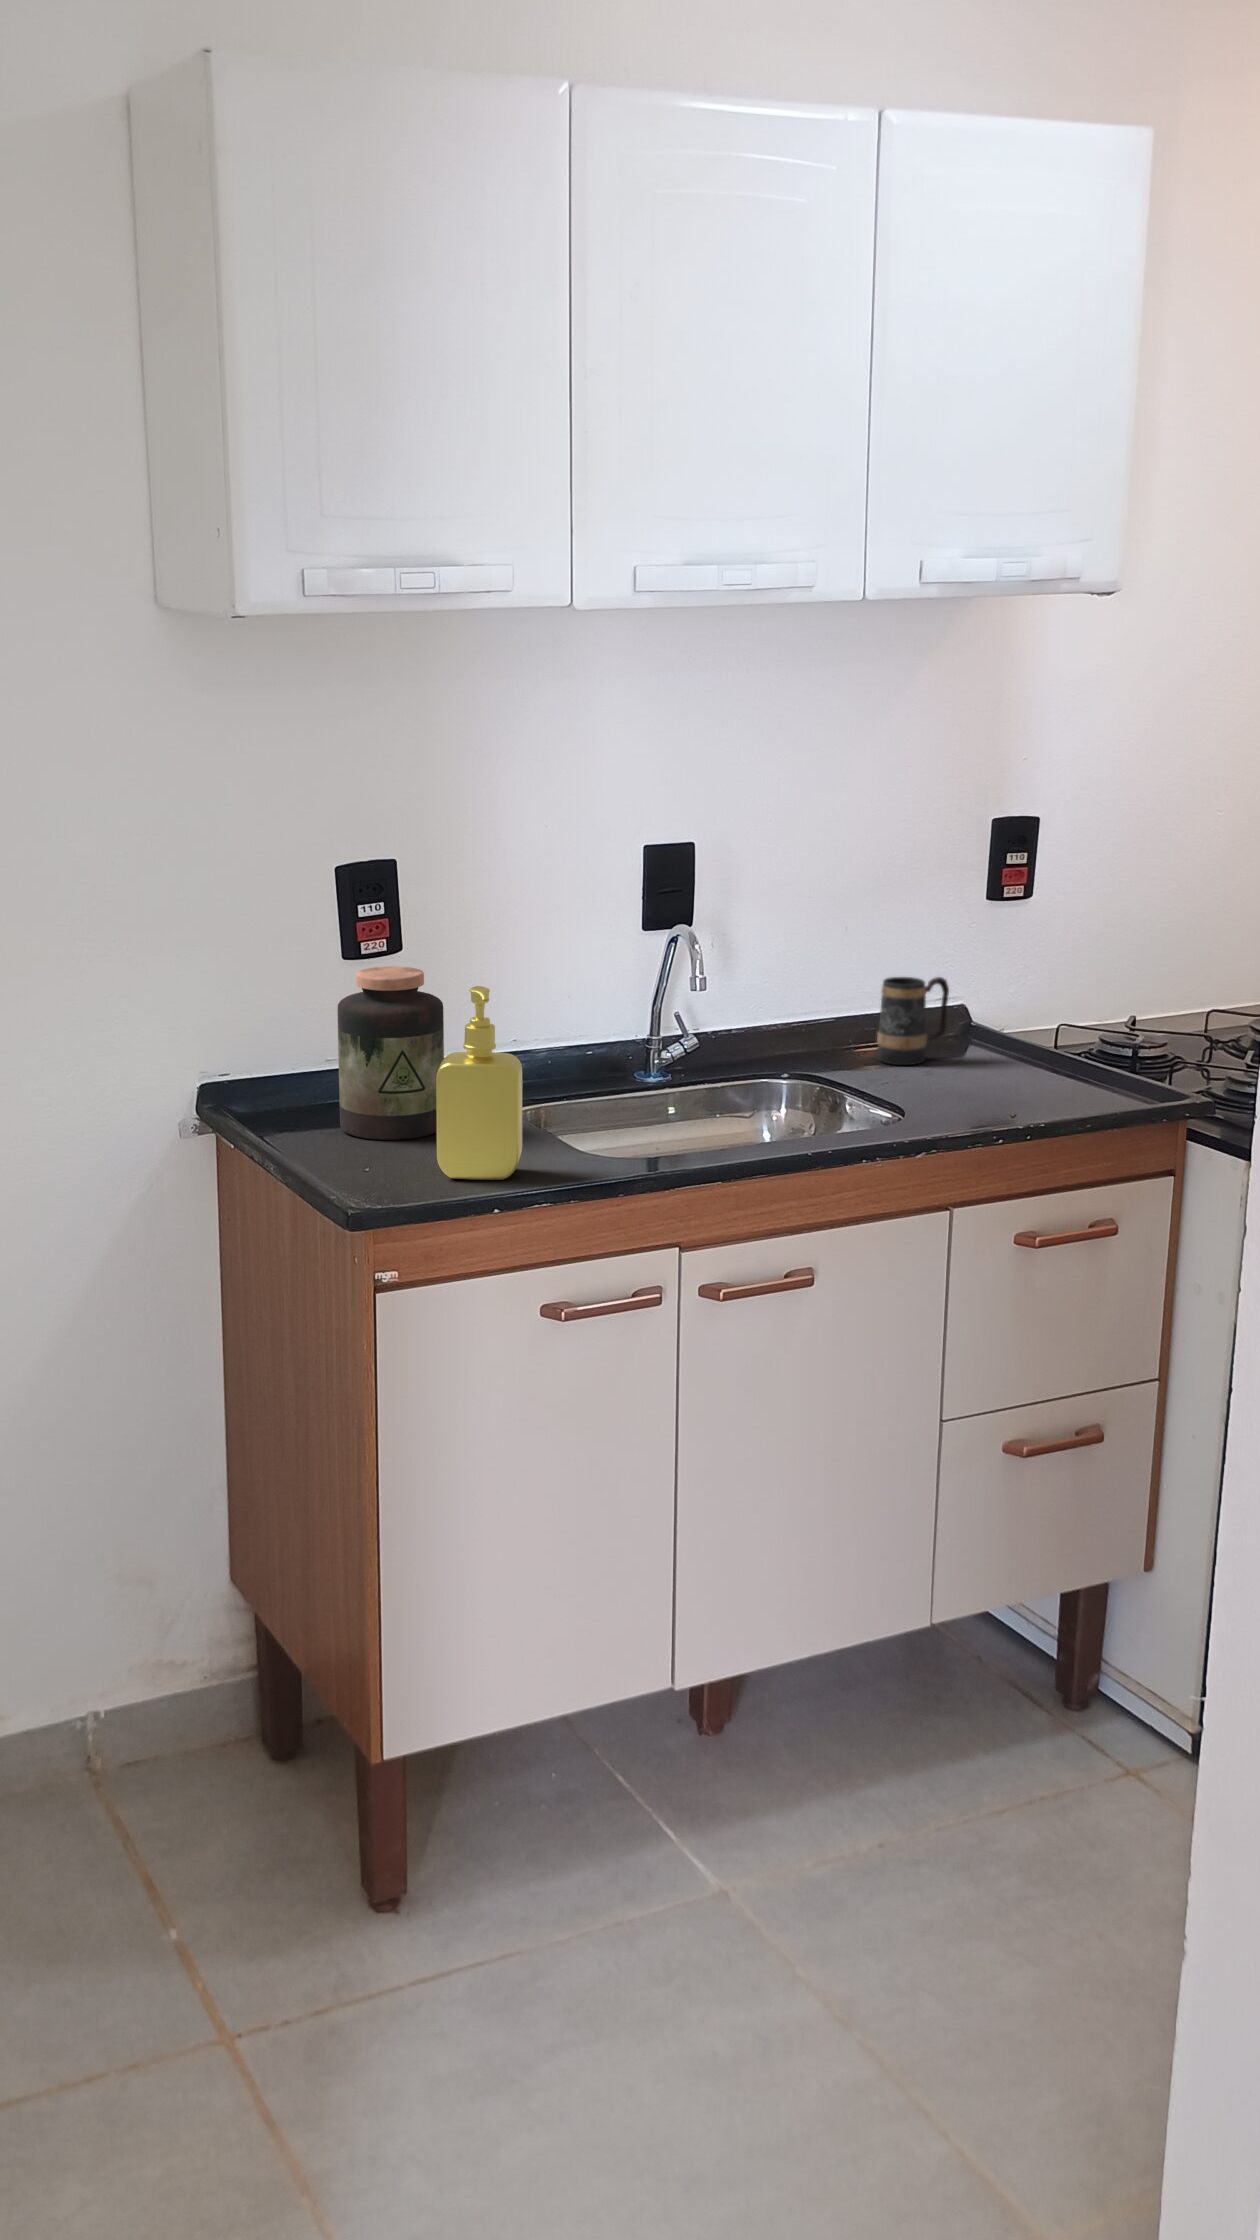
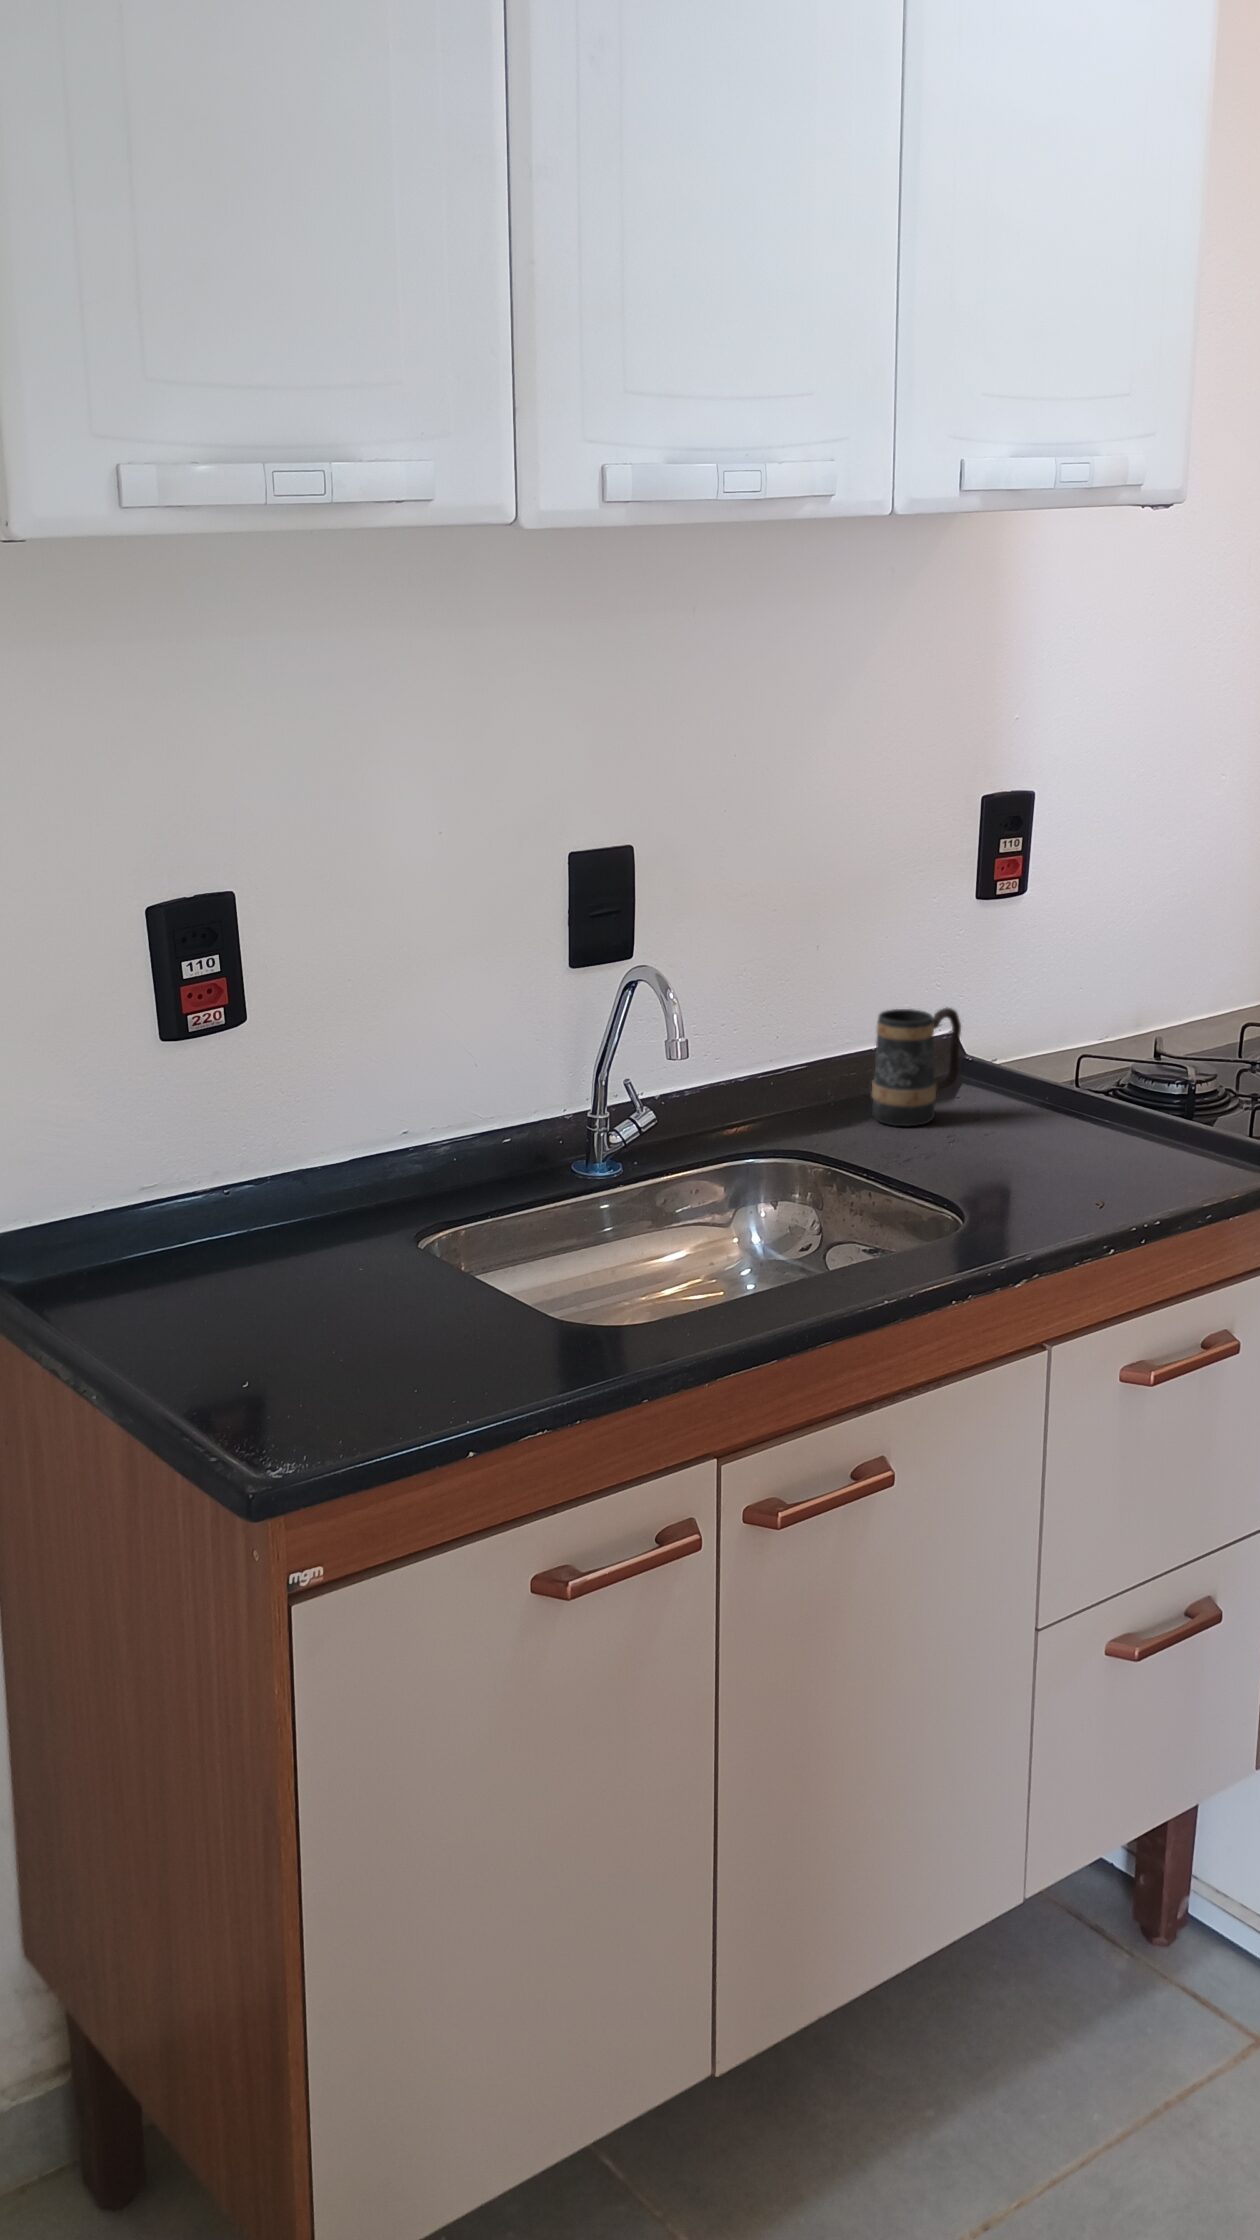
jar: present [338,966,444,1140] -> none [168,1054,334,1317]
soap dispenser: present [436,986,522,1180] -> none [354,1100,484,1395]

